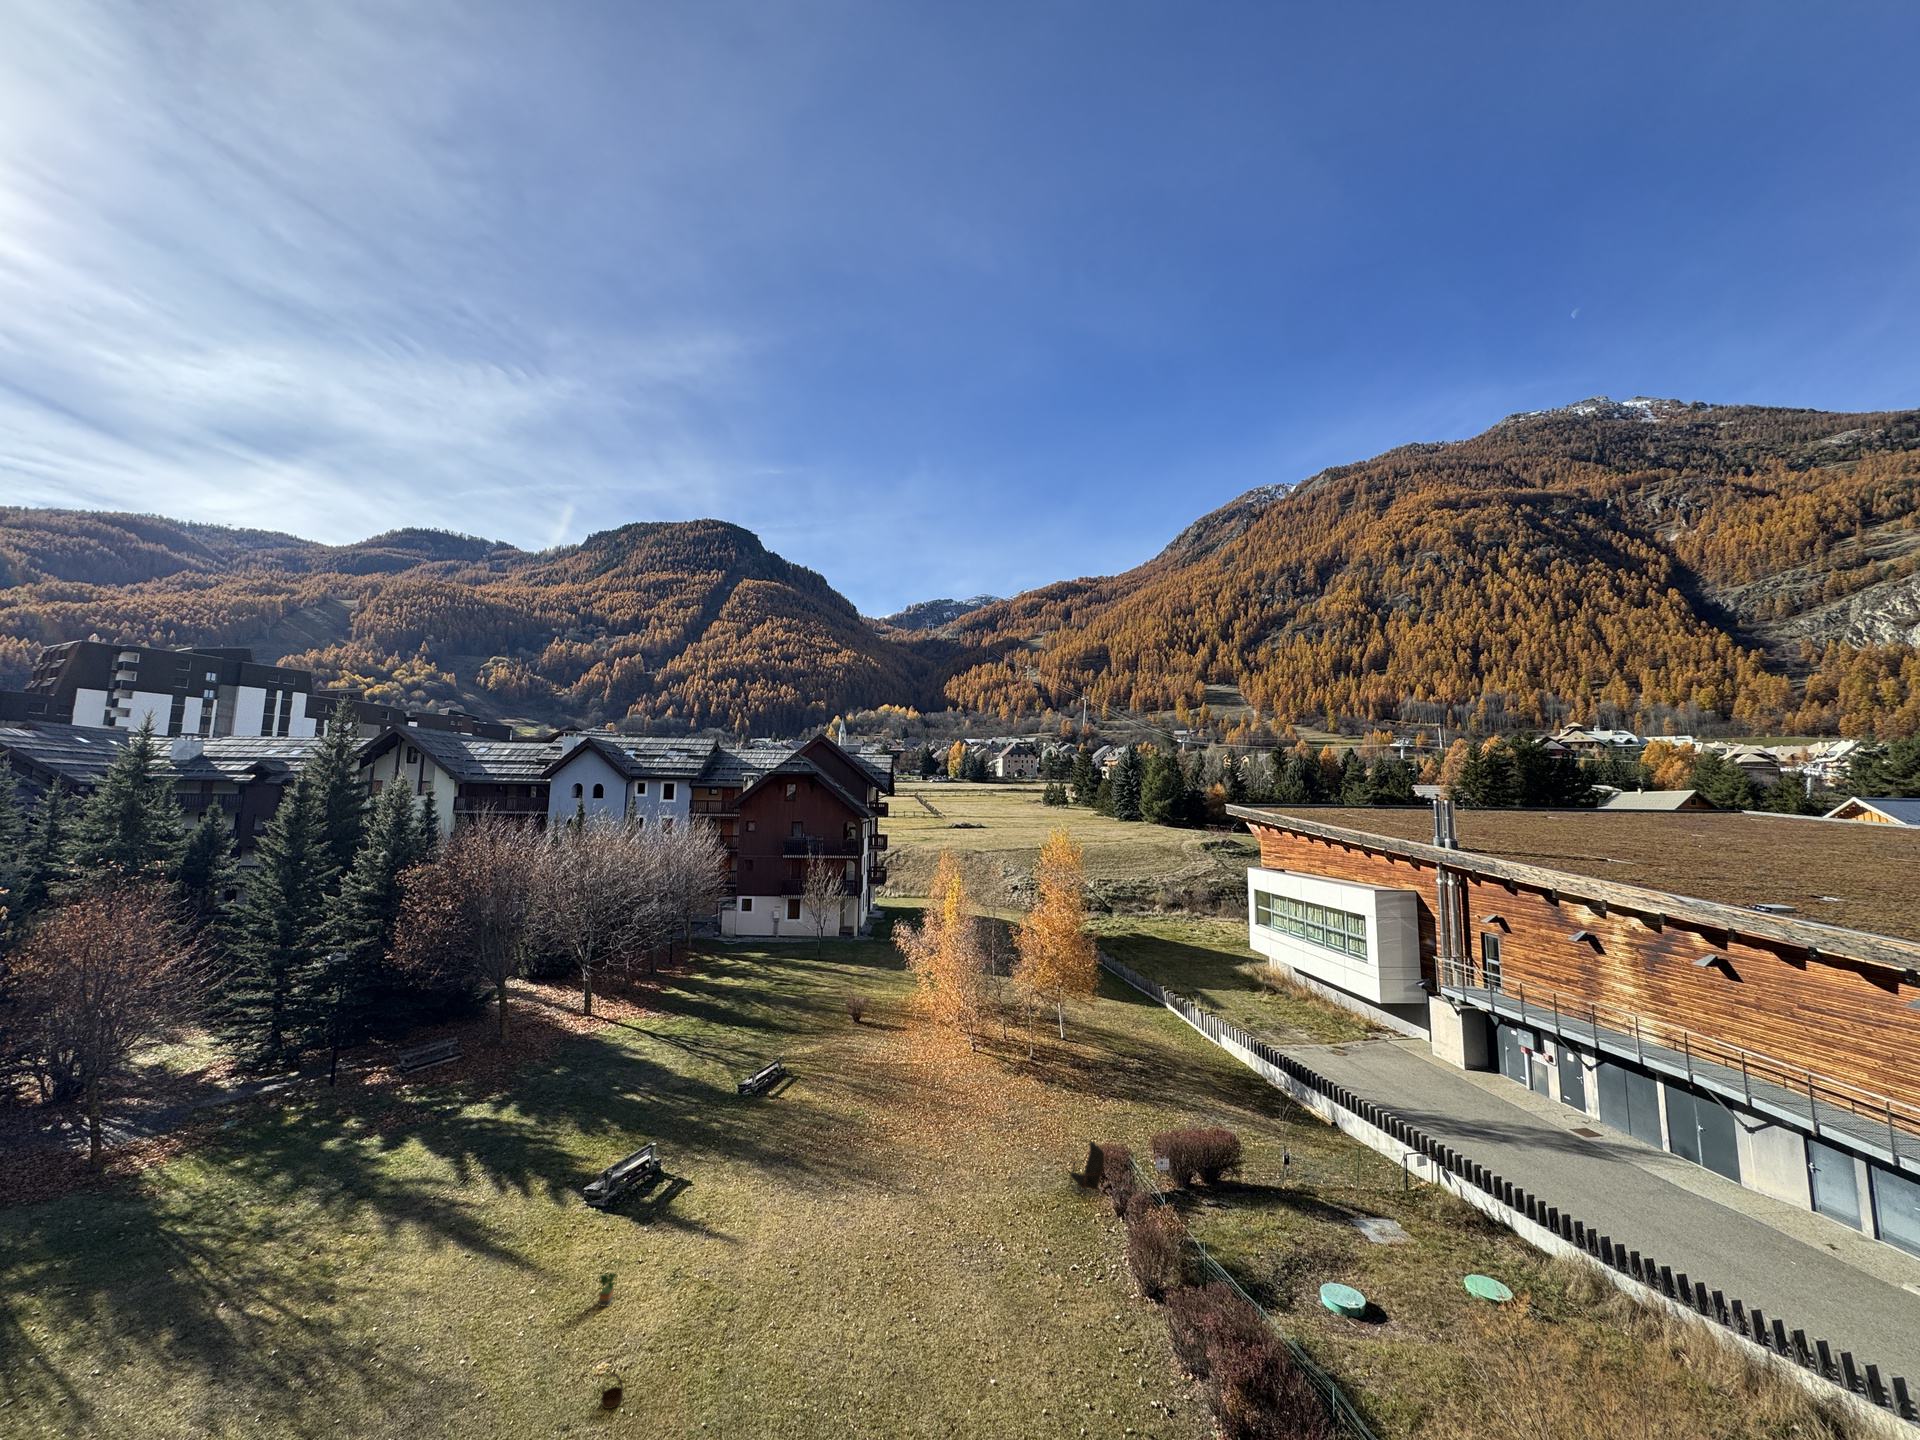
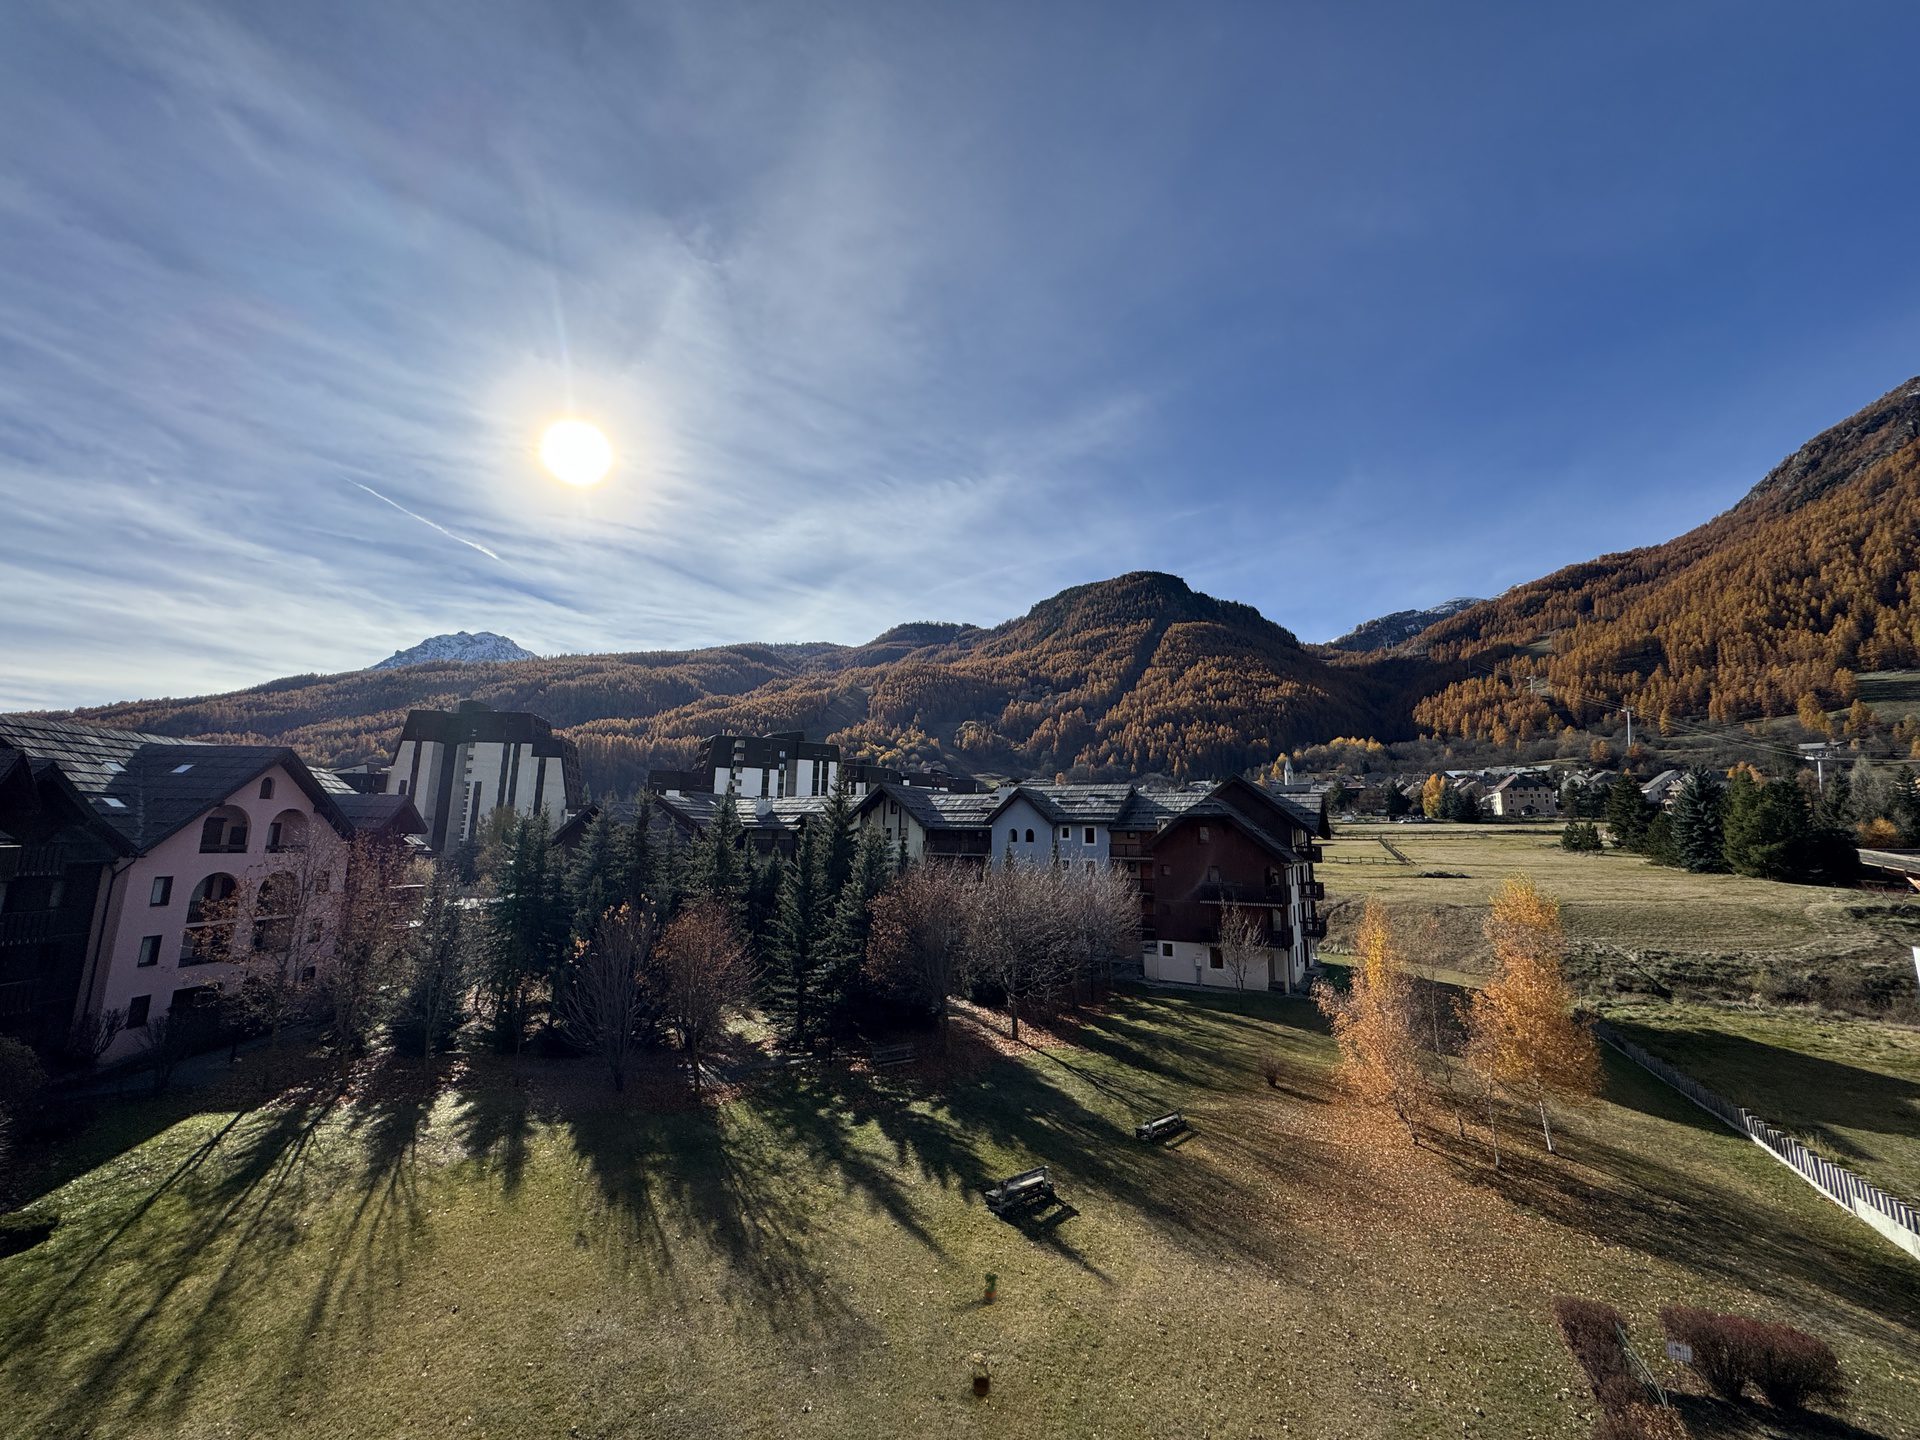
lounge chair: present [1070,1141,1105,1198] -> none [1521,1288,1580,1367]

